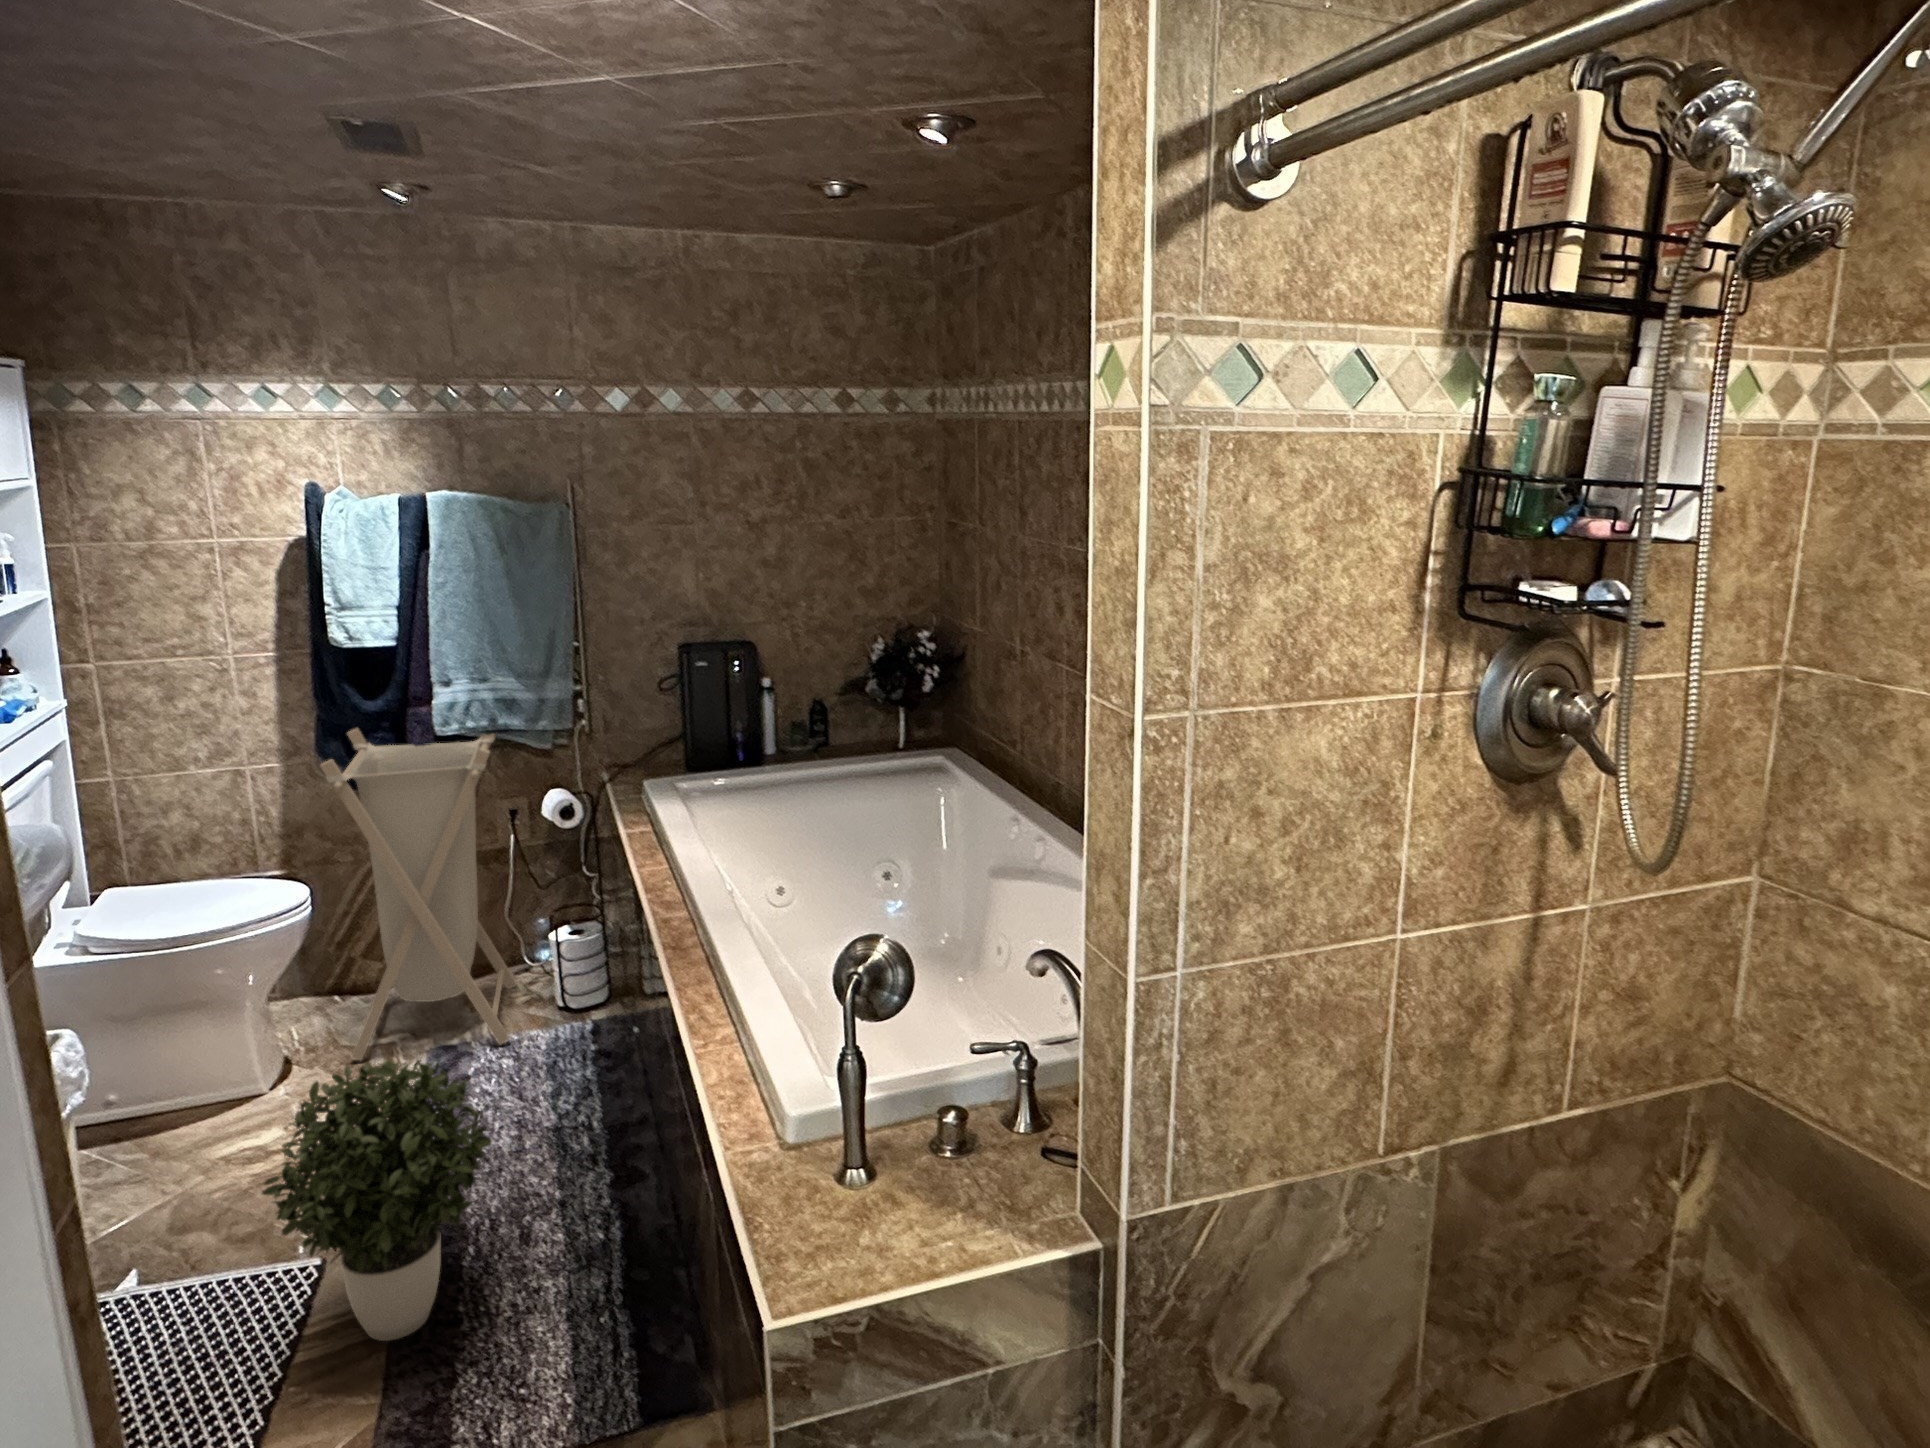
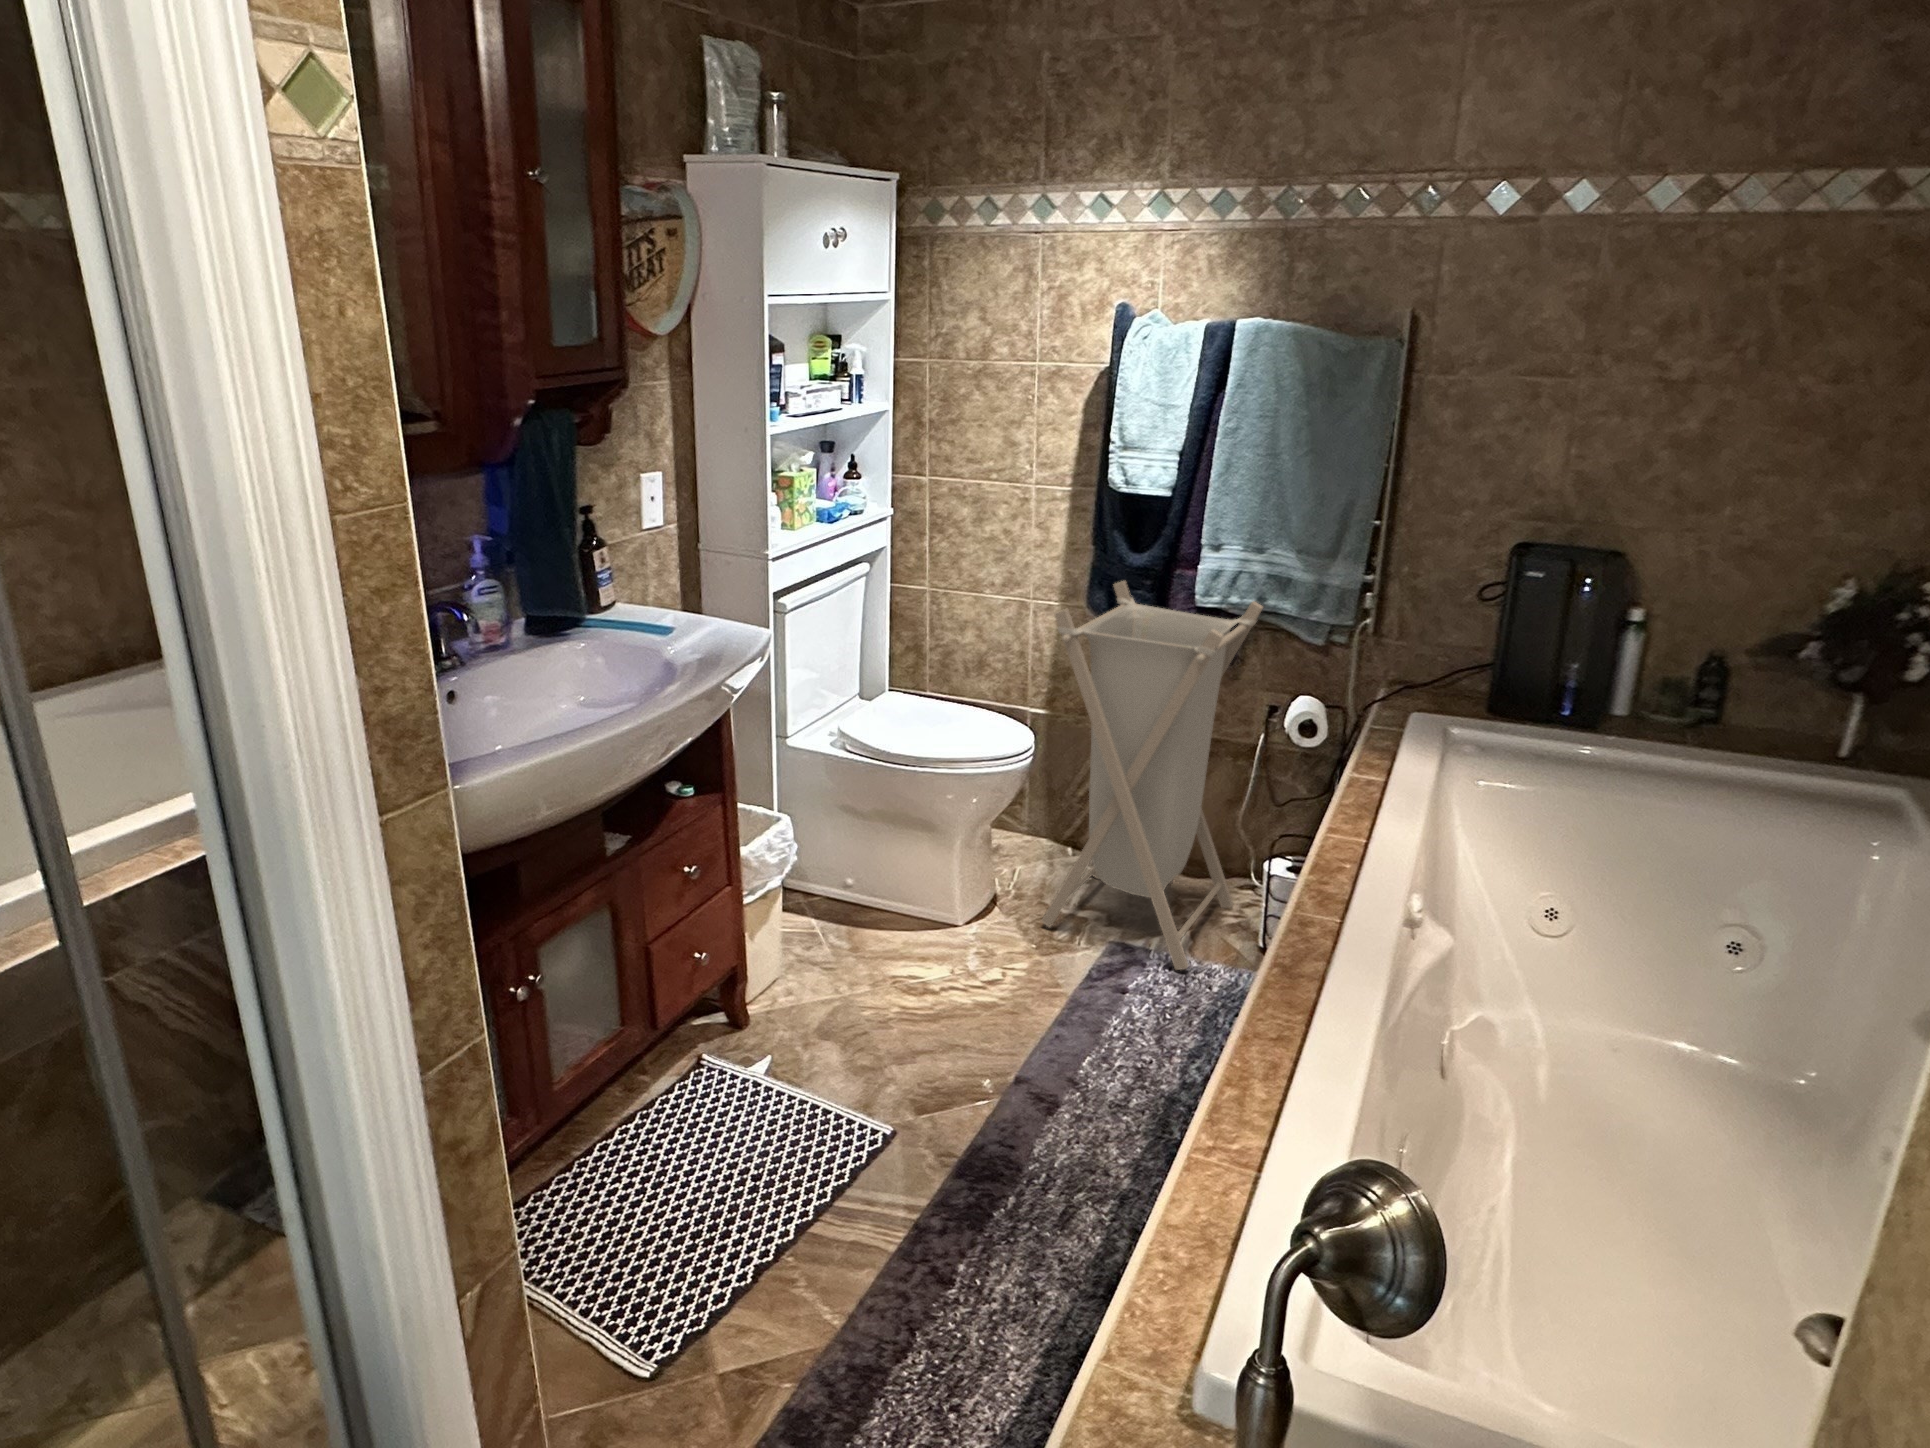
potted plant: present [262,1060,492,1341] -> none [794,950,1025,1262]

